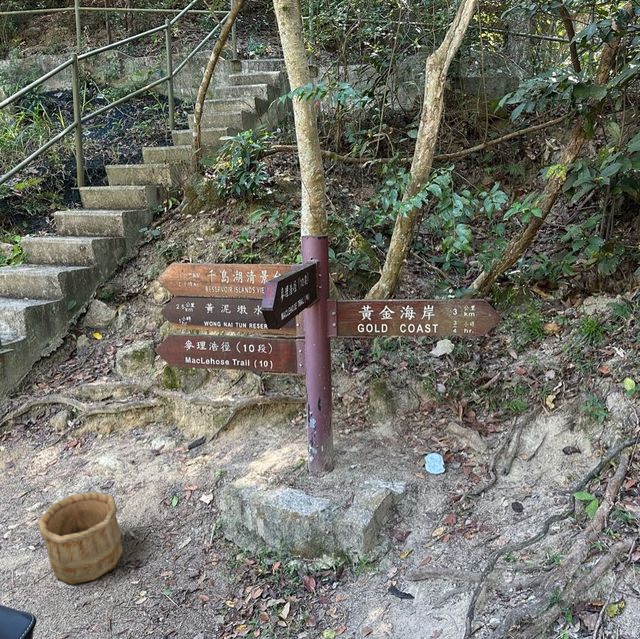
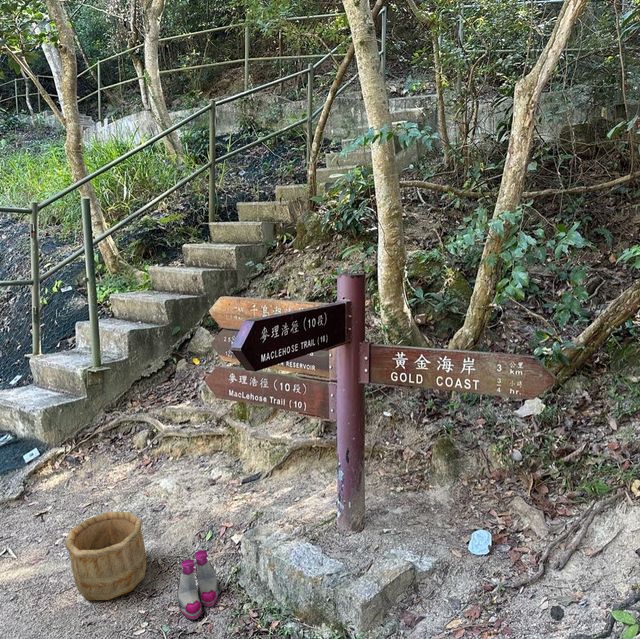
boots: none [167,514,207,579] -> present [177,550,219,619]

